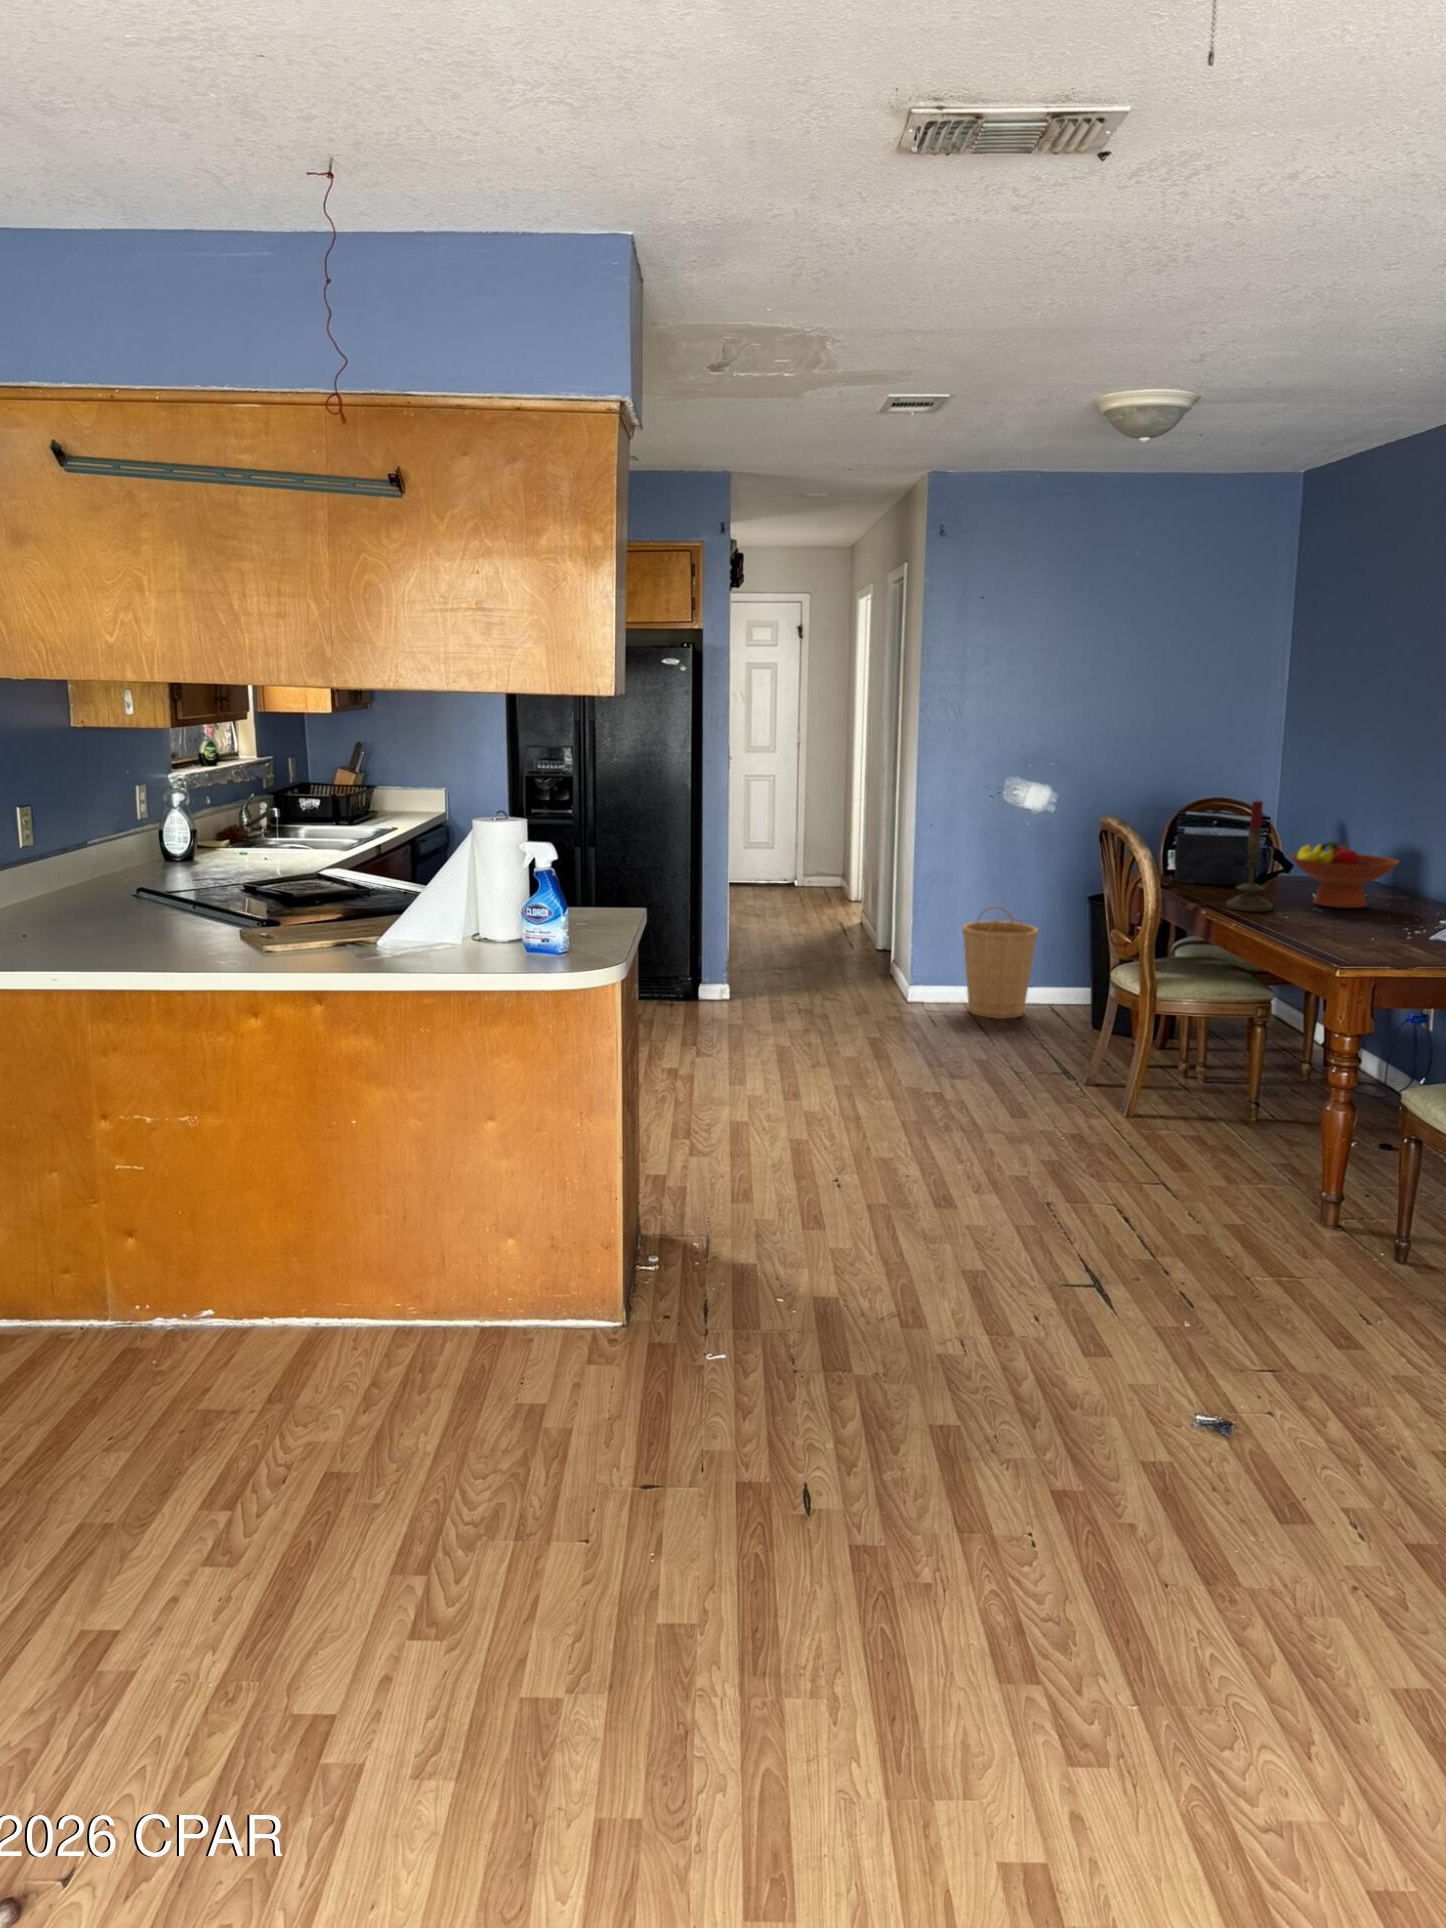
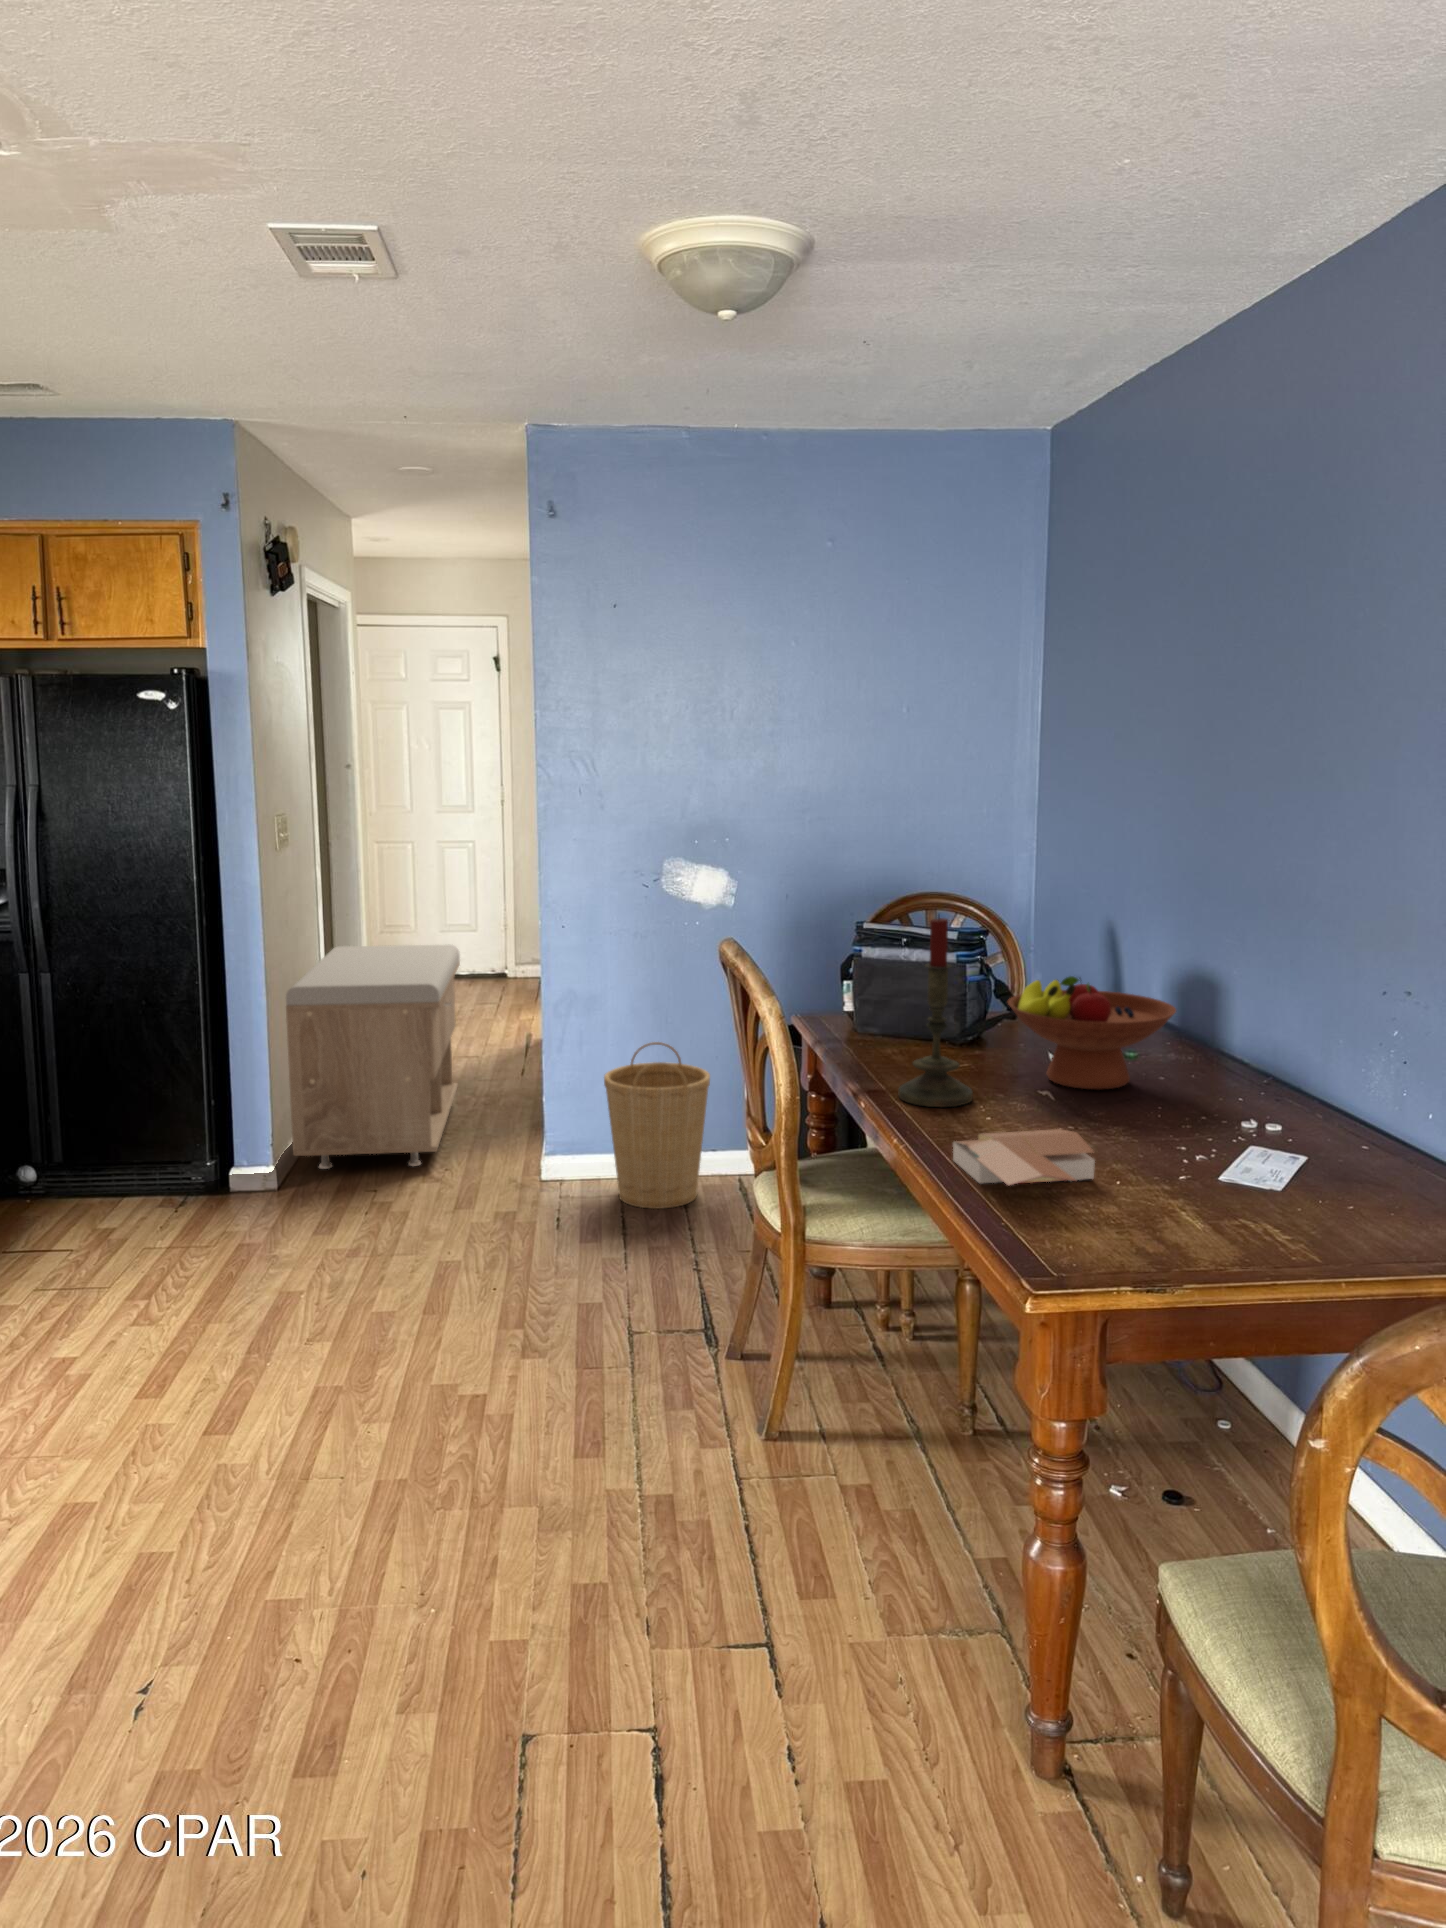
storage bench: none [730,842,839,992] -> present [286,945,460,1169]
book: none [1275,914,1361,937] -> present [953,1129,1095,1186]

